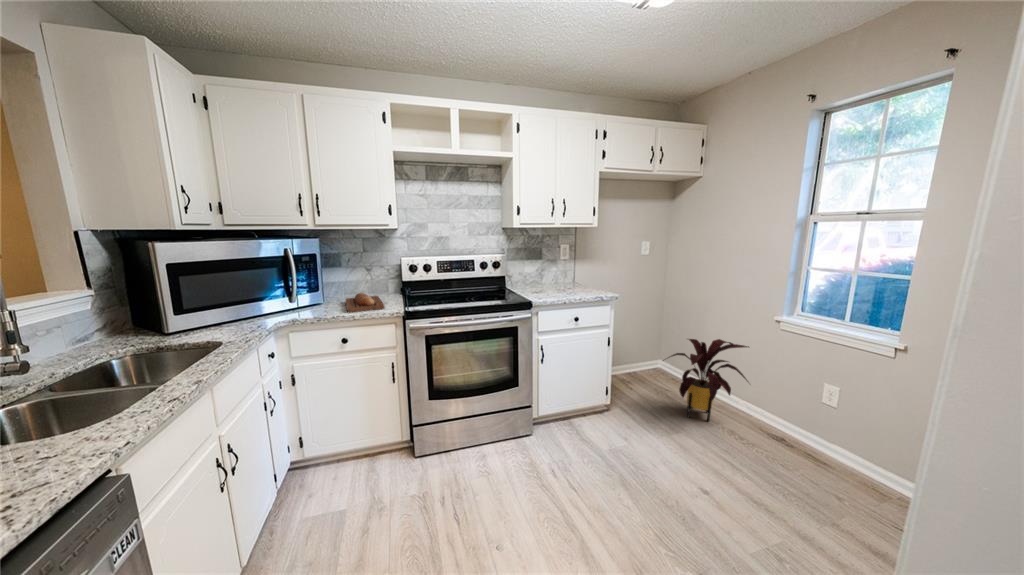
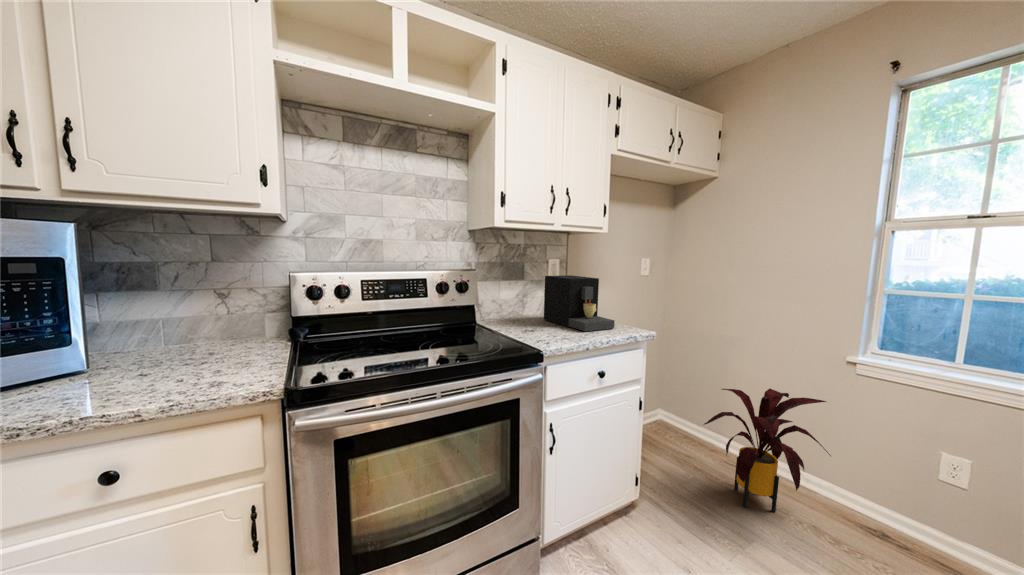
coffee maker: none [553,256,594,293] -> present [544,275,615,331]
bread loaf: present [346,293,385,313] -> none [128,344,239,401]

